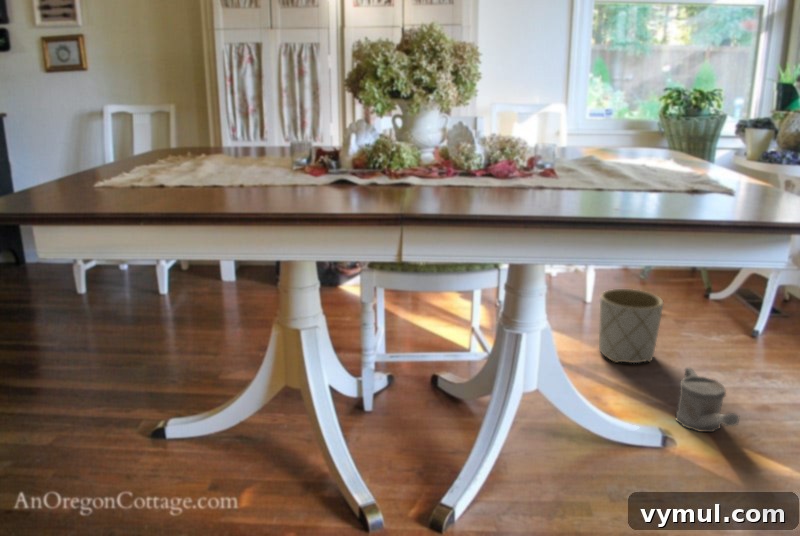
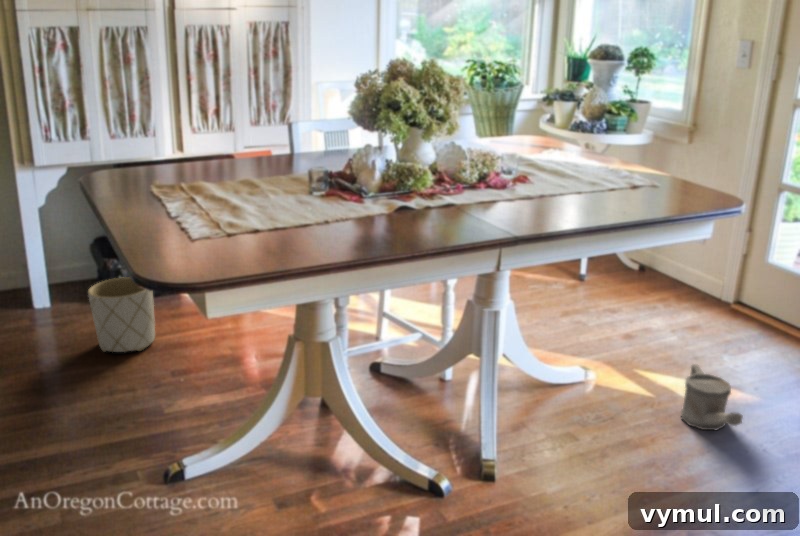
planter: present [599,289,663,363] -> present [88,277,155,352]

